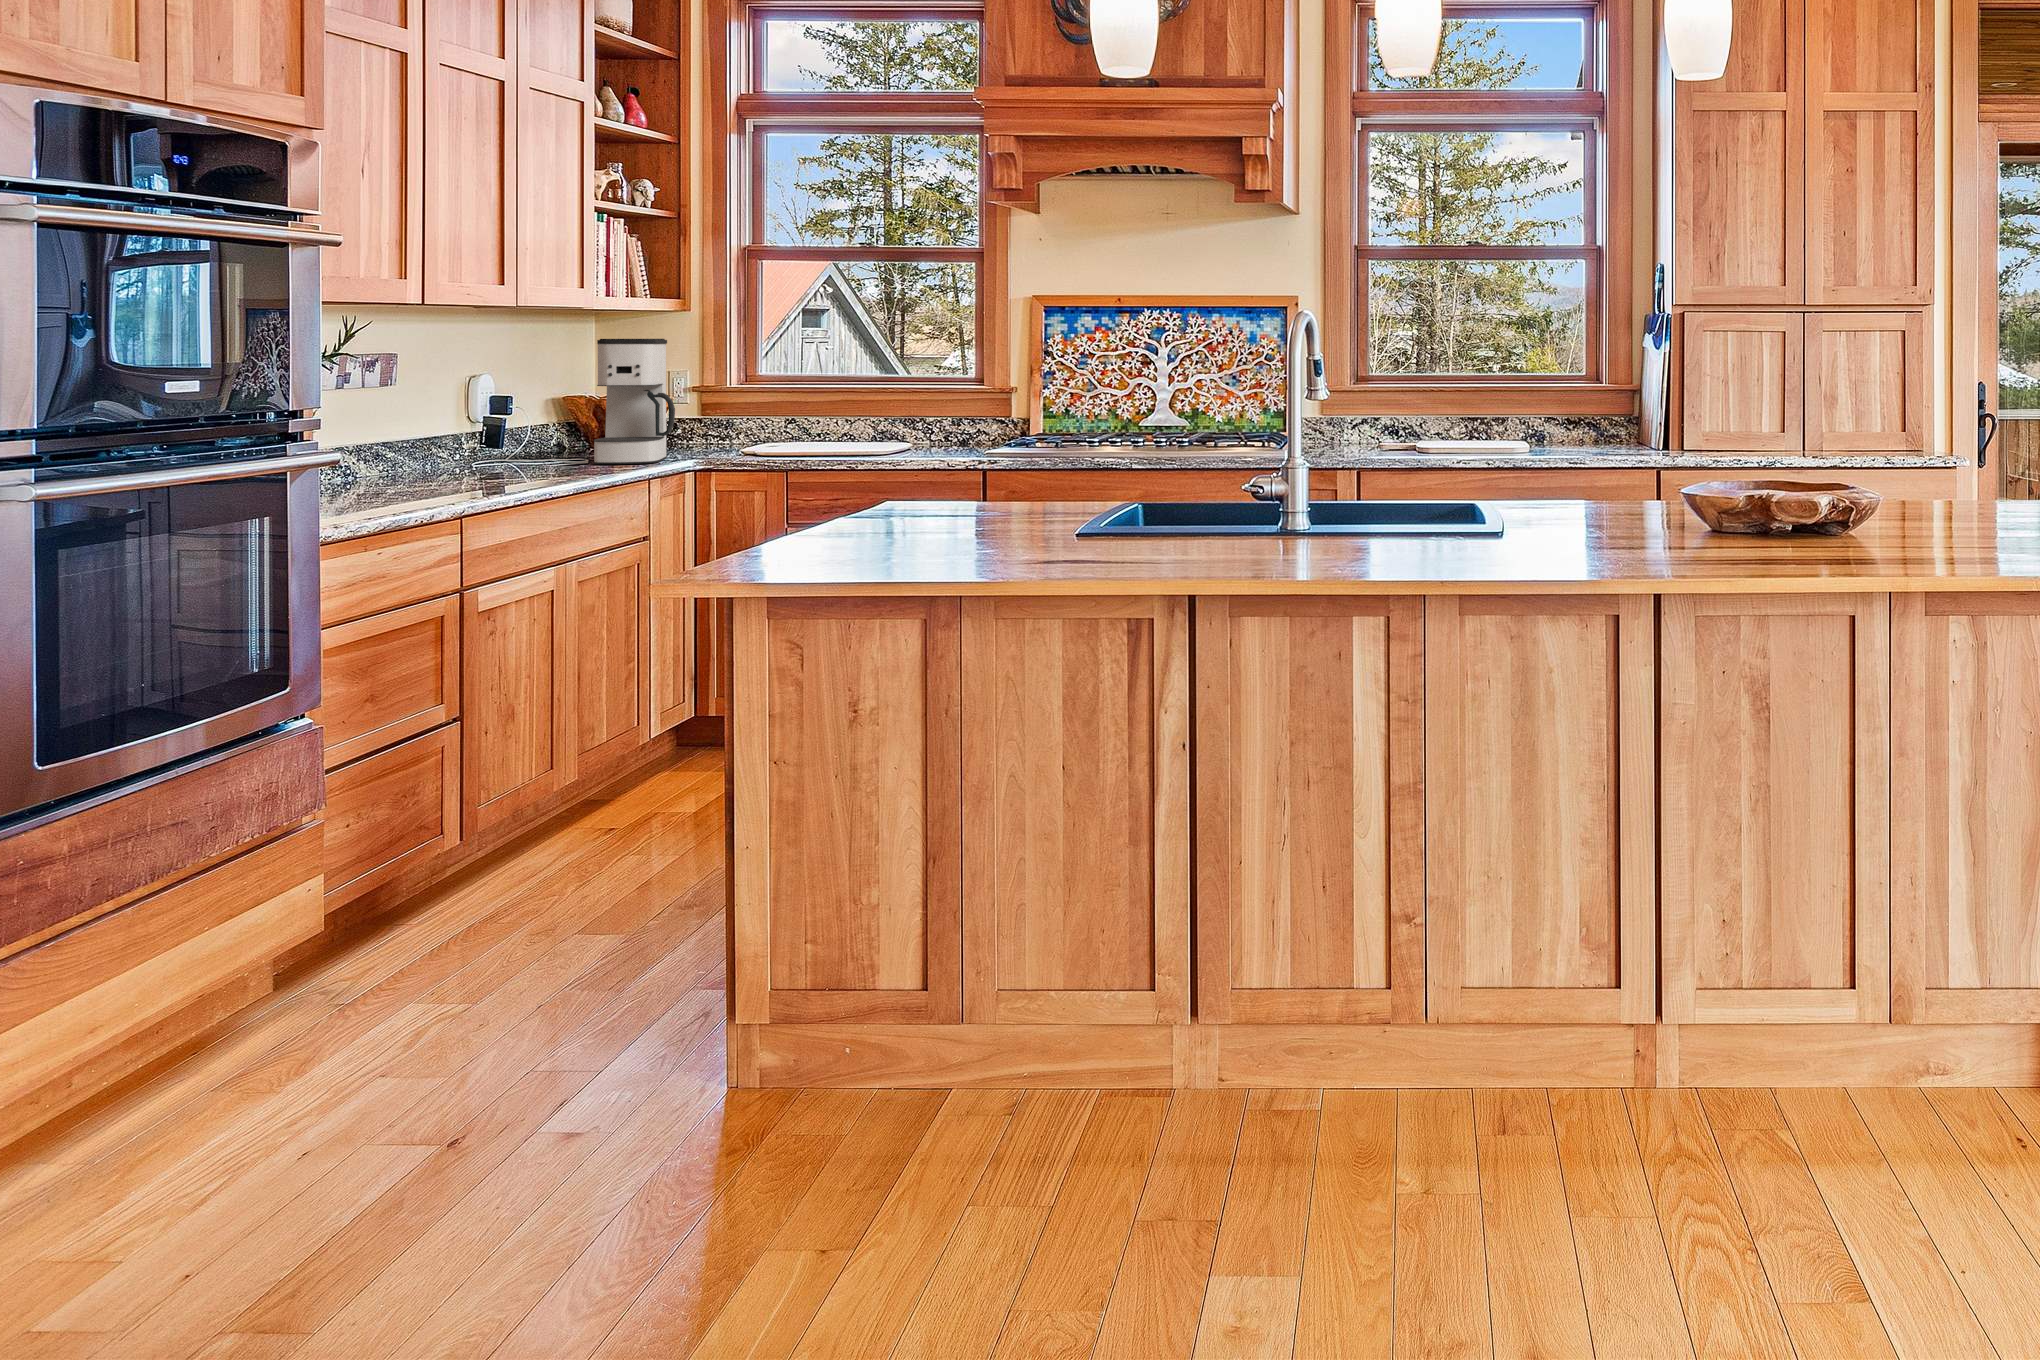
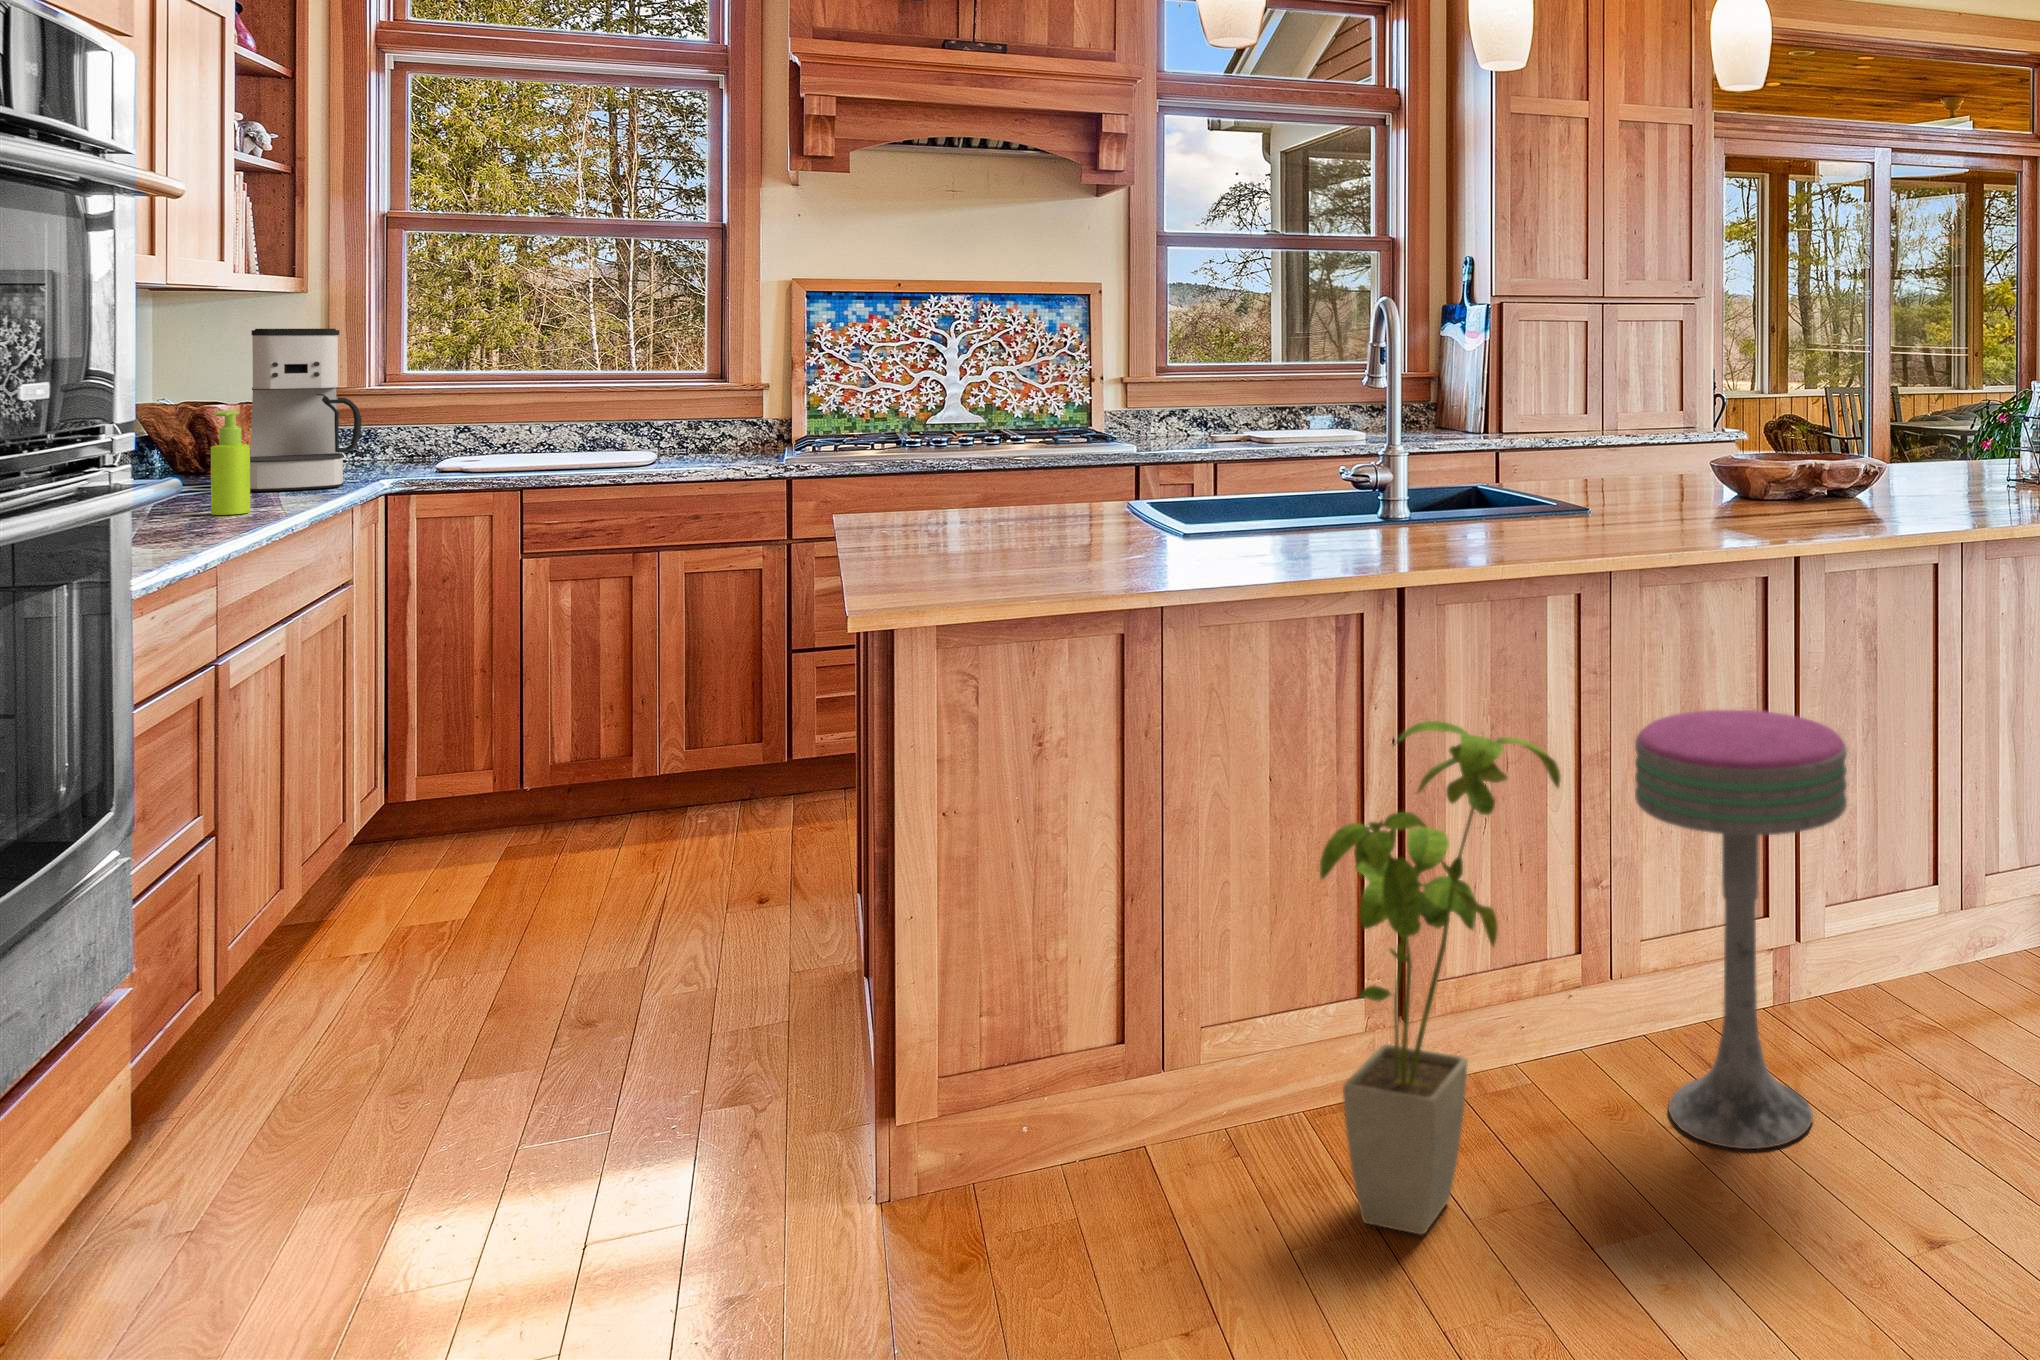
soap dispenser: none [528,401,555,481] -> present [211,411,250,515]
house plant: none [974,725,1231,1228] -> present [1320,721,1560,1234]
bar stool: none [1368,751,1596,1233] -> present [1635,710,1847,1149]

